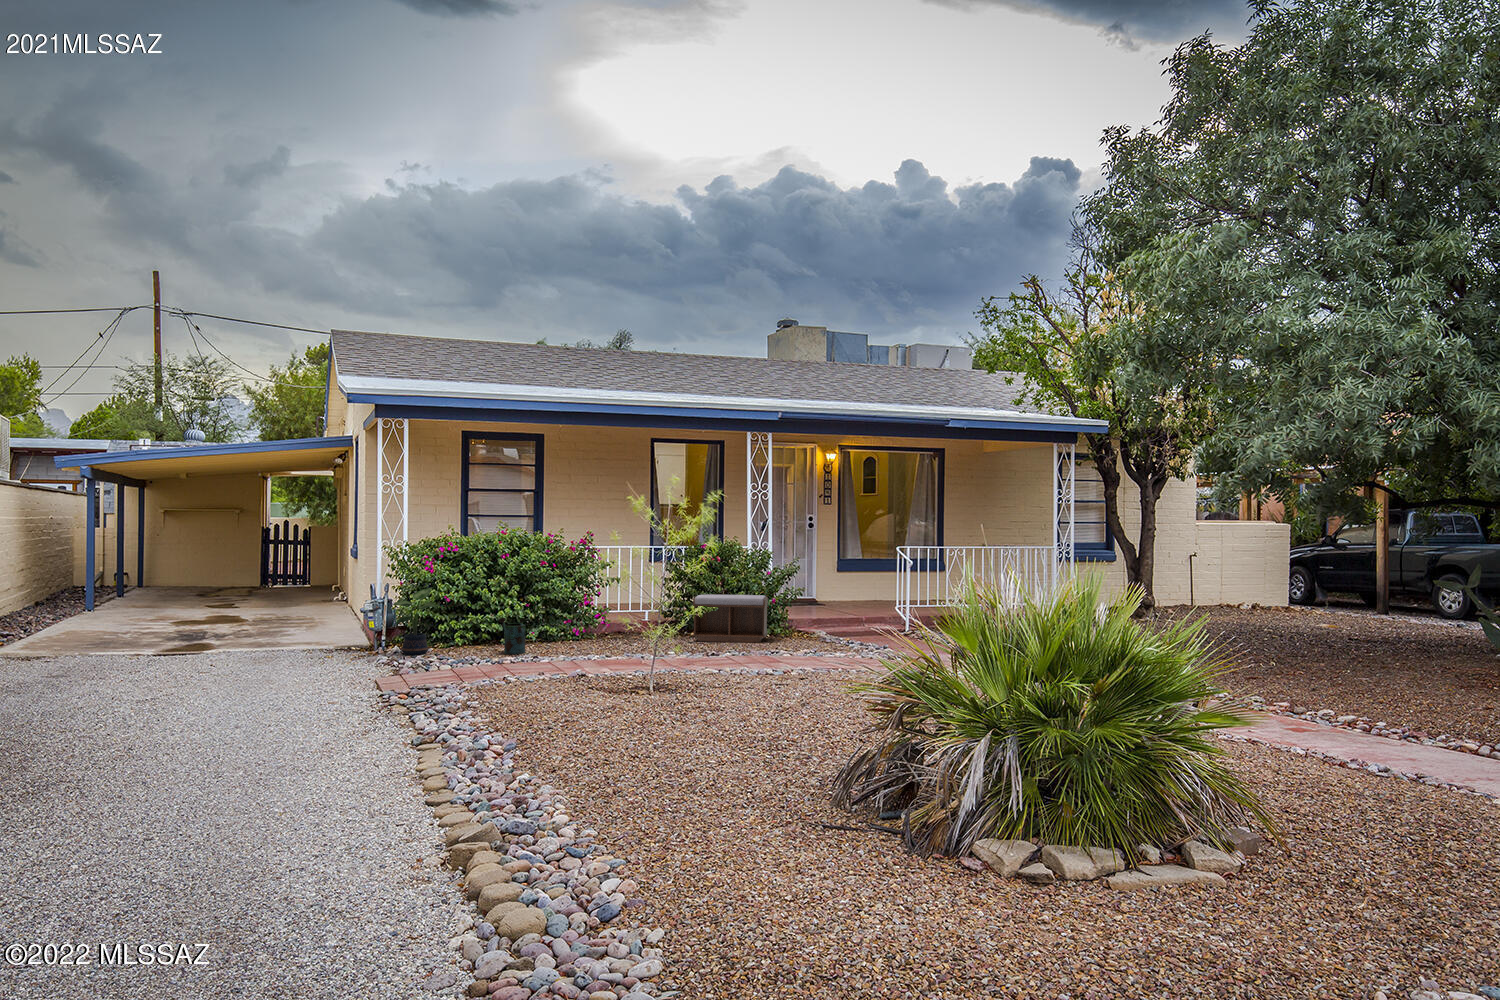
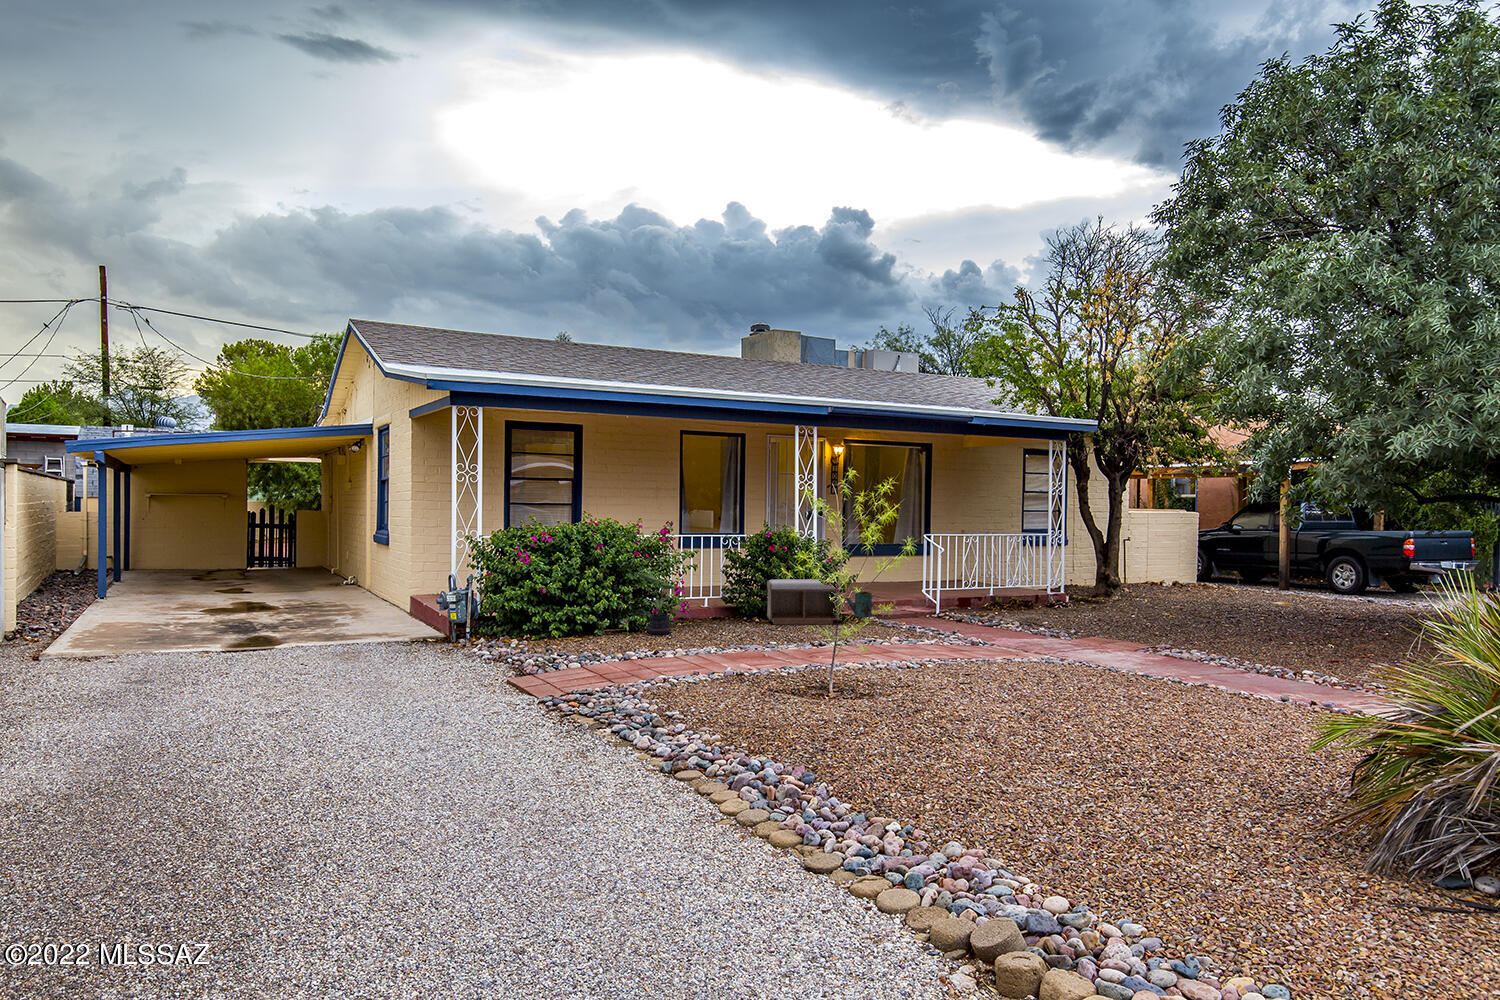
potted plant: present [392,587,437,655] -> present [634,573,674,635]
watering can: present [499,618,525,654] -> present [846,592,878,617]

